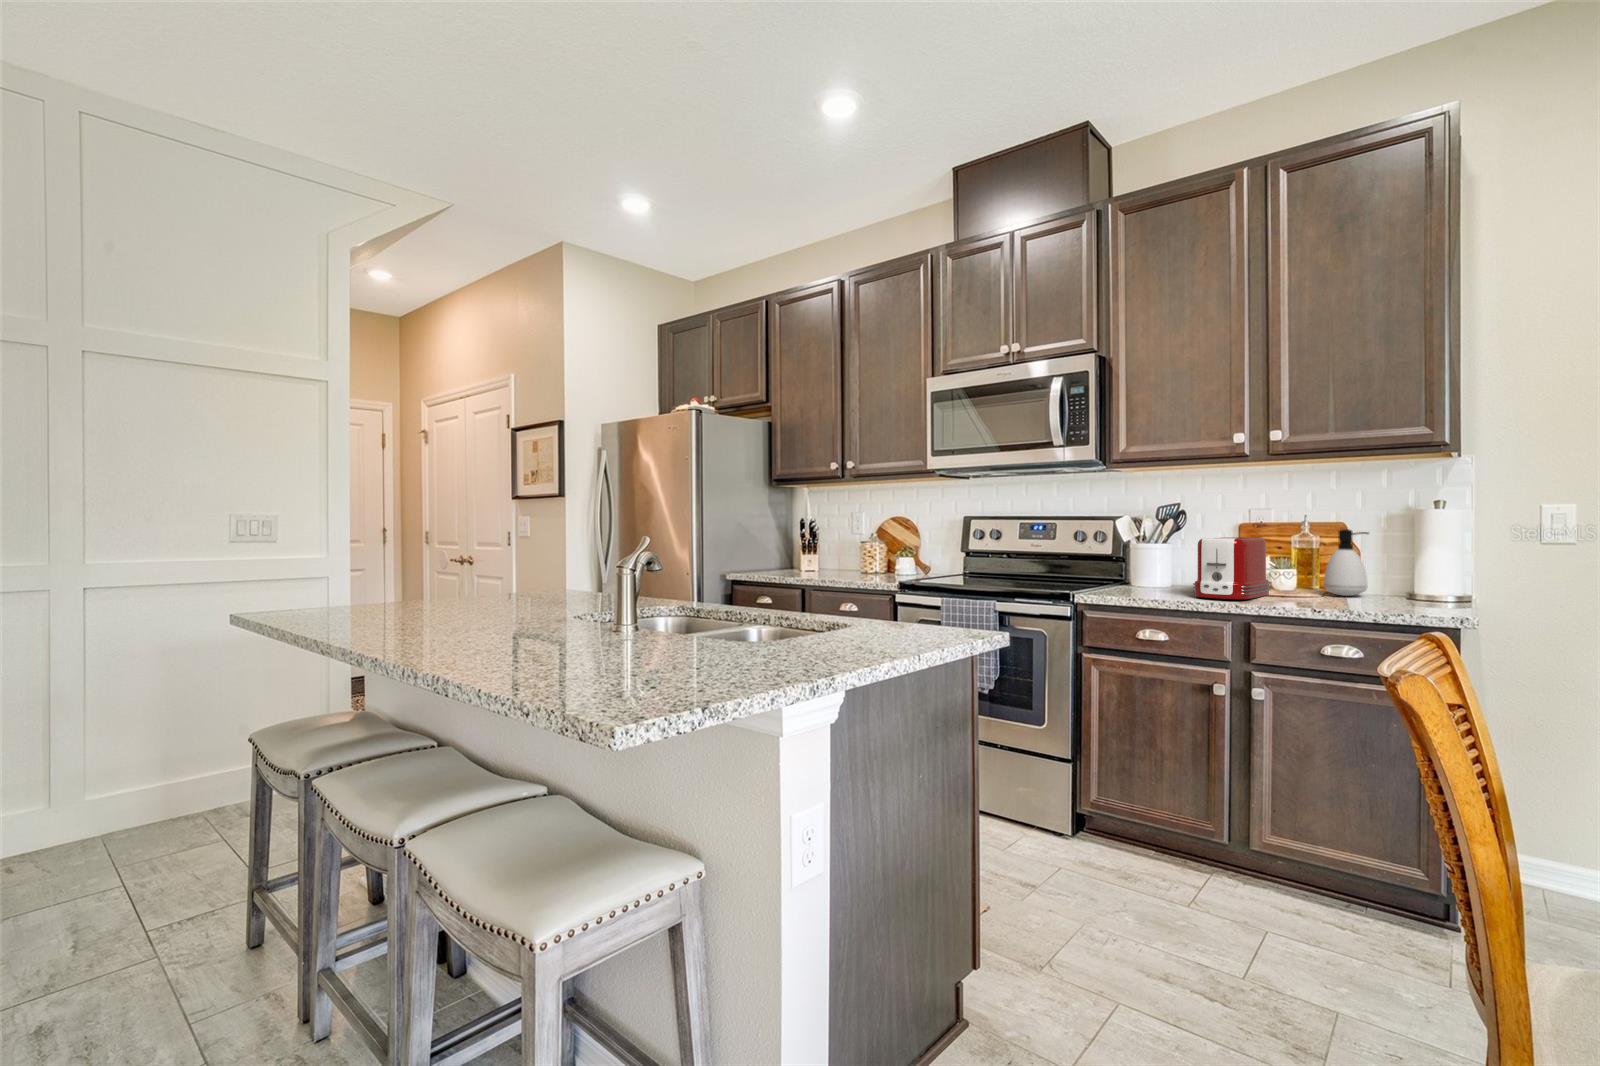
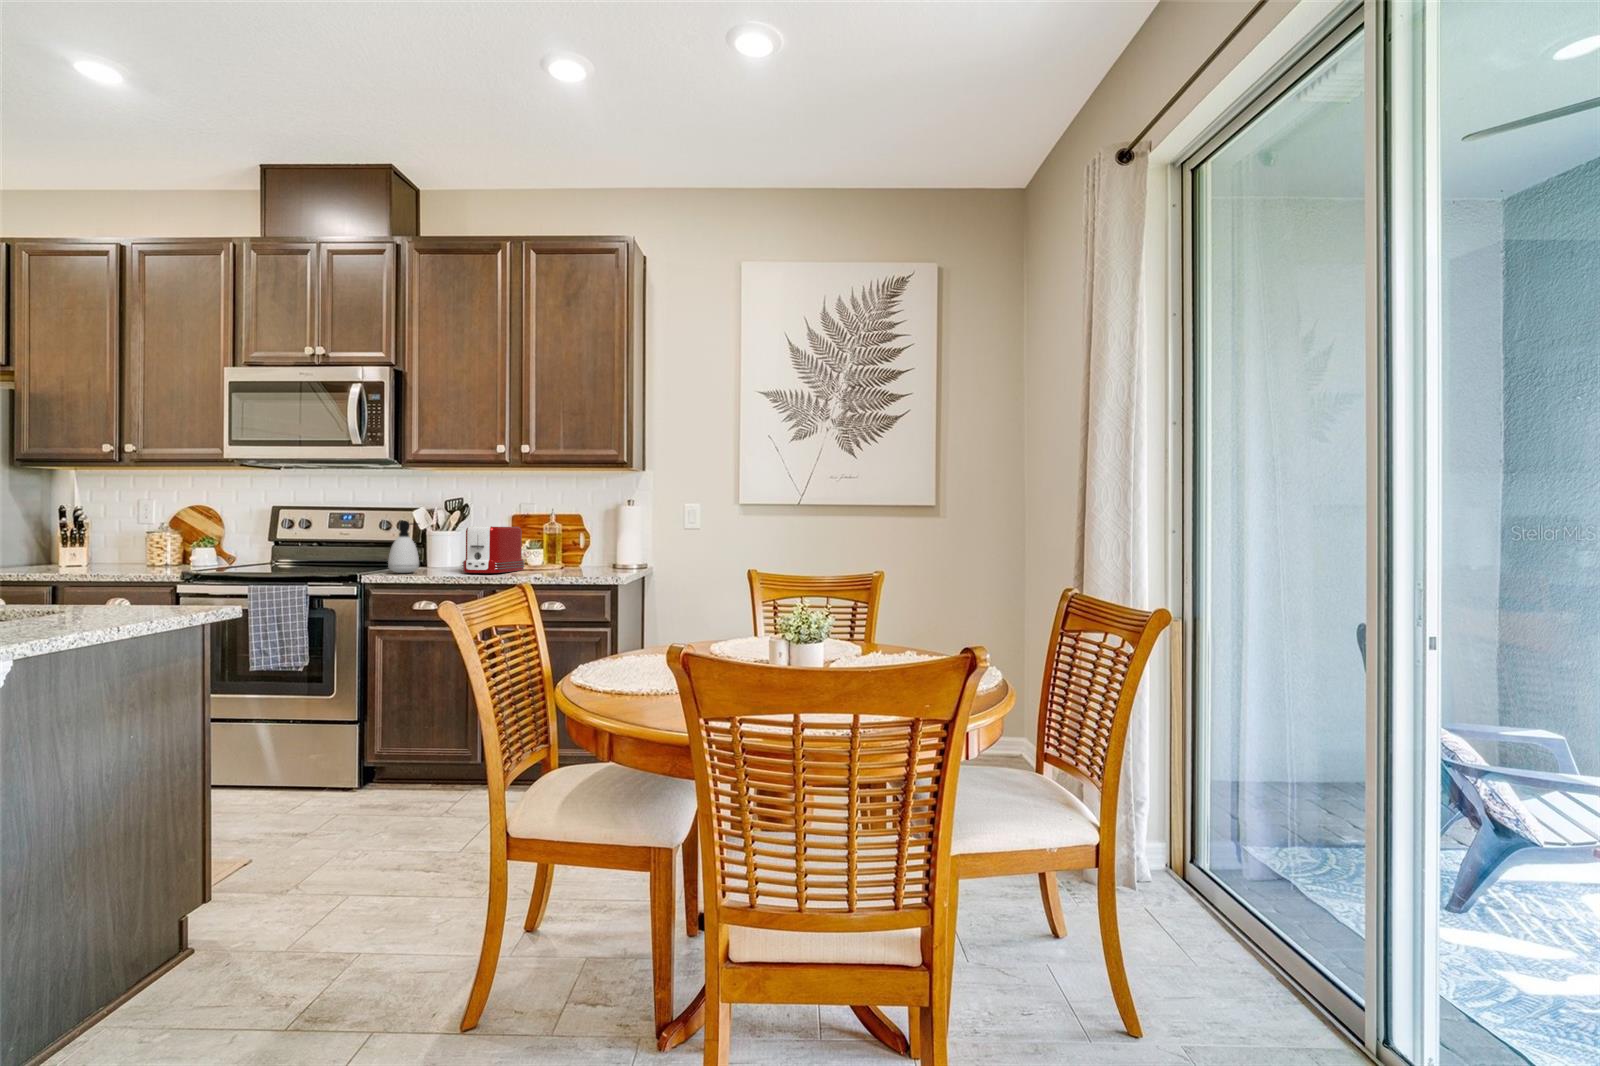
soap dispenser: present [1324,529,1368,596] -> present [388,521,419,573]

